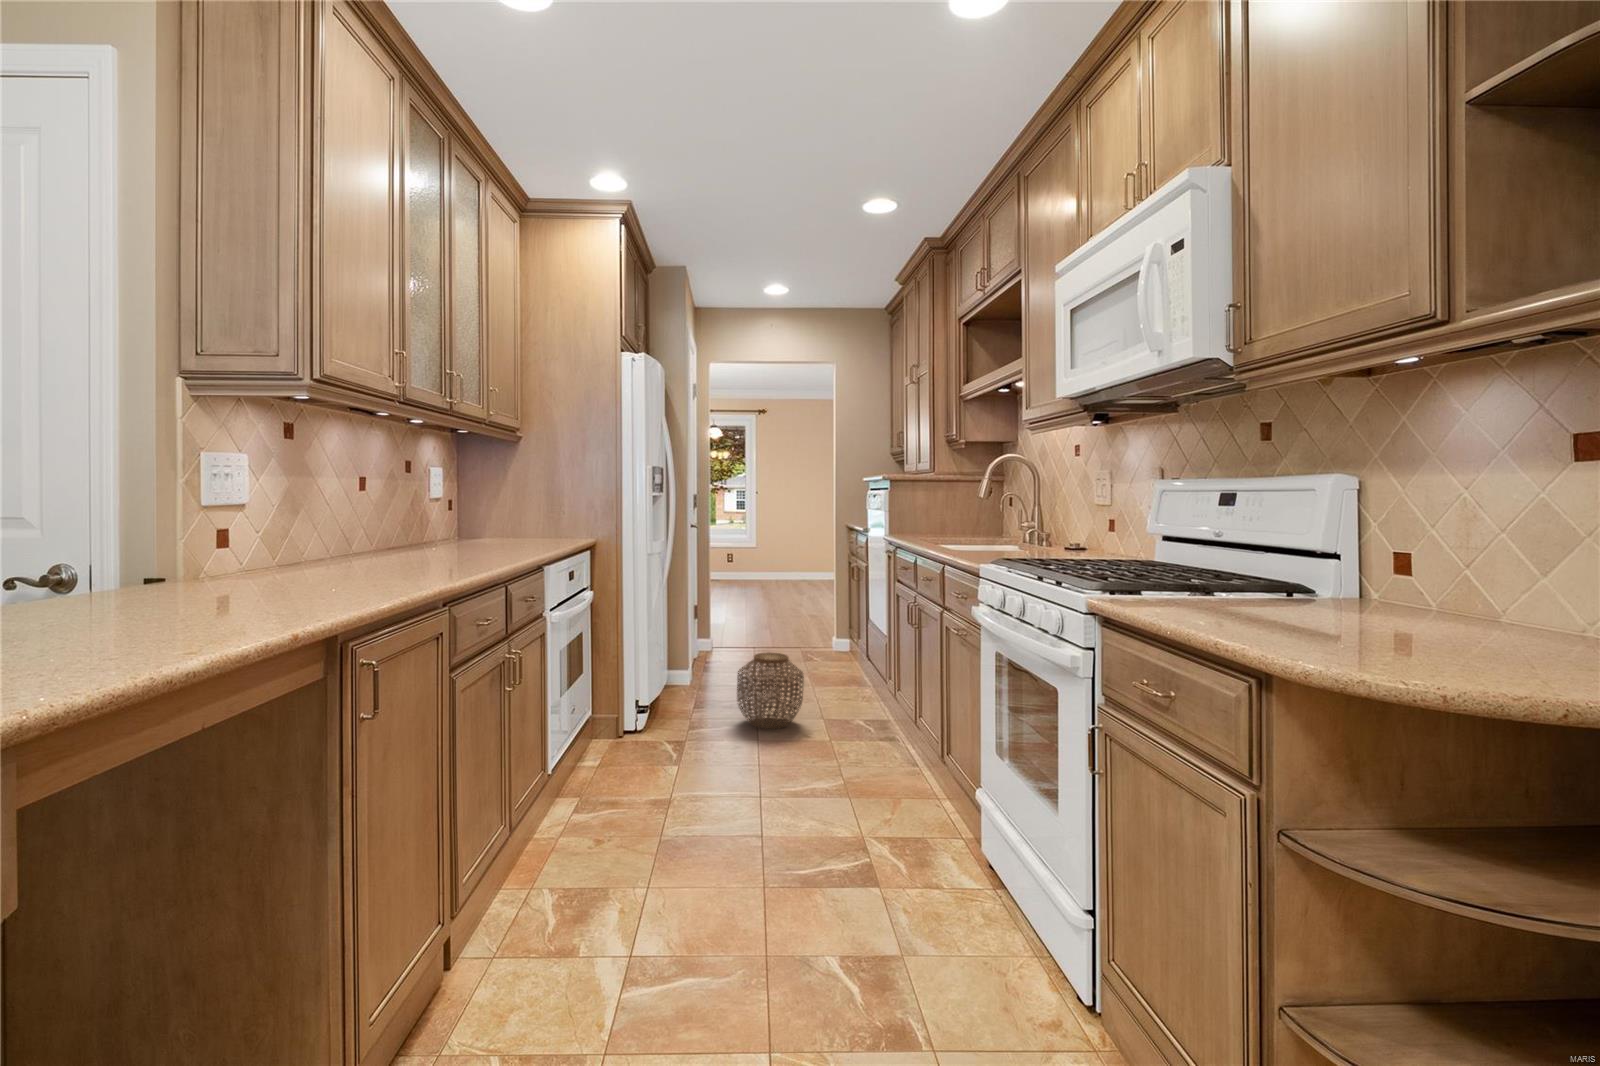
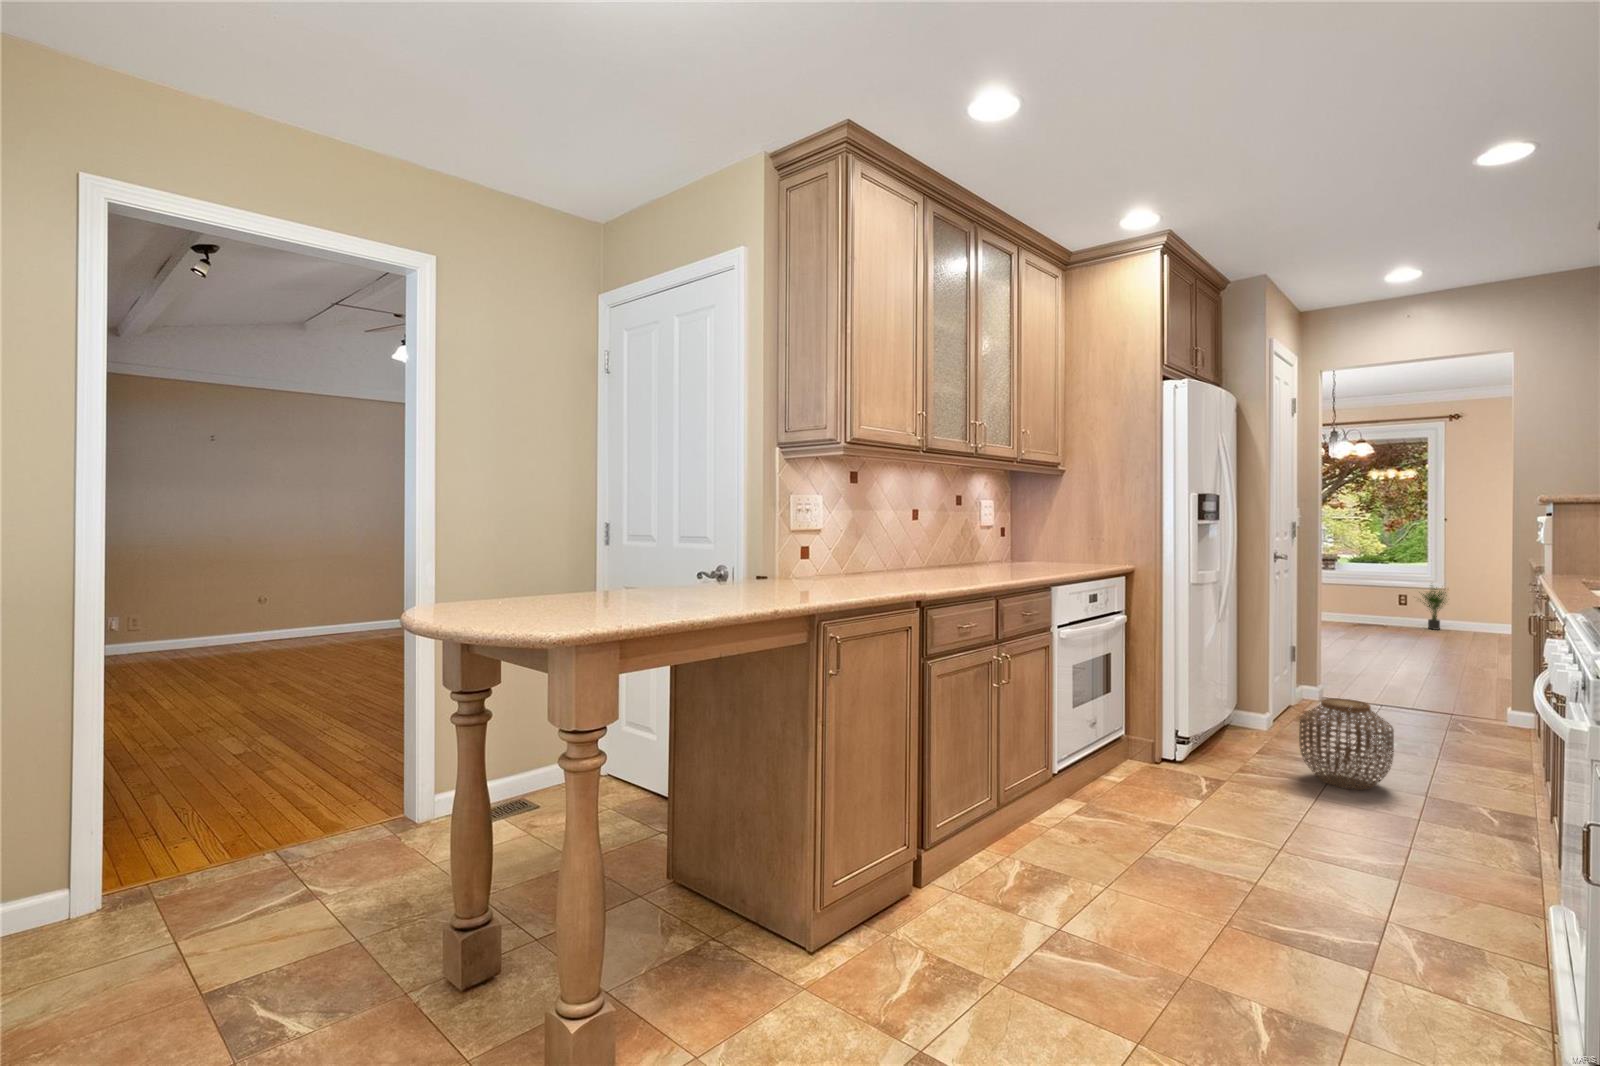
potted plant: none [736,542,764,580] -> present [1422,587,1447,630]

